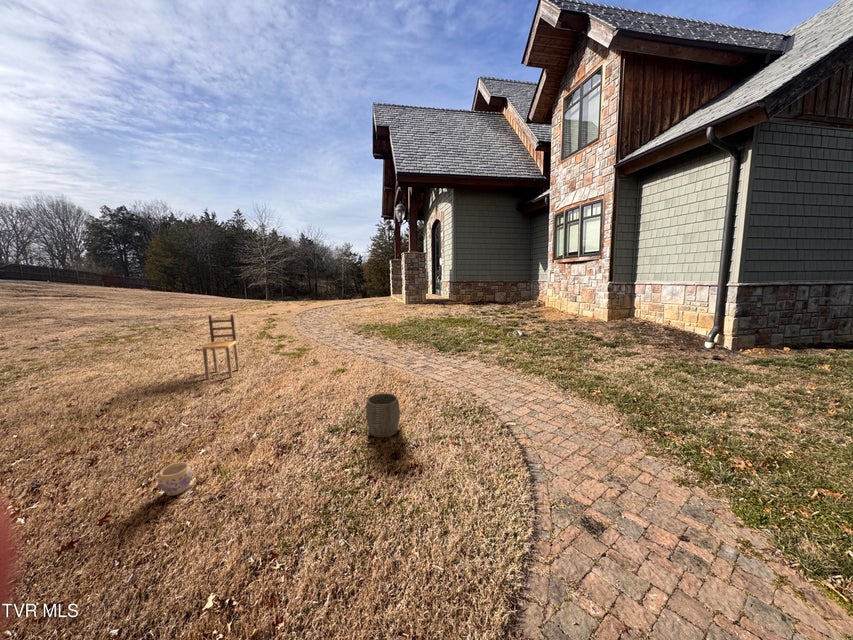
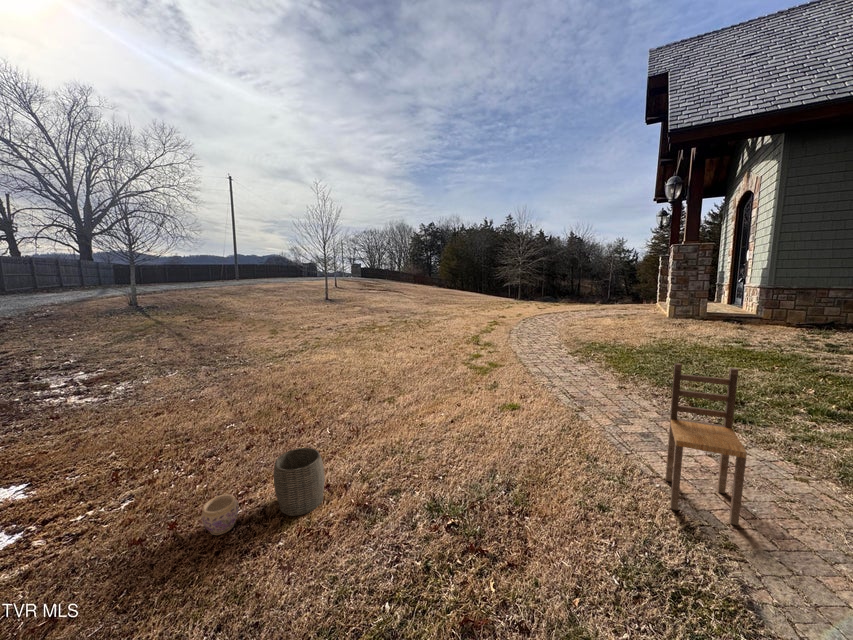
chair: present [202,314,240,379] -> present [666,363,747,526]
woven basket: present [366,393,400,437] -> present [274,448,325,516]

